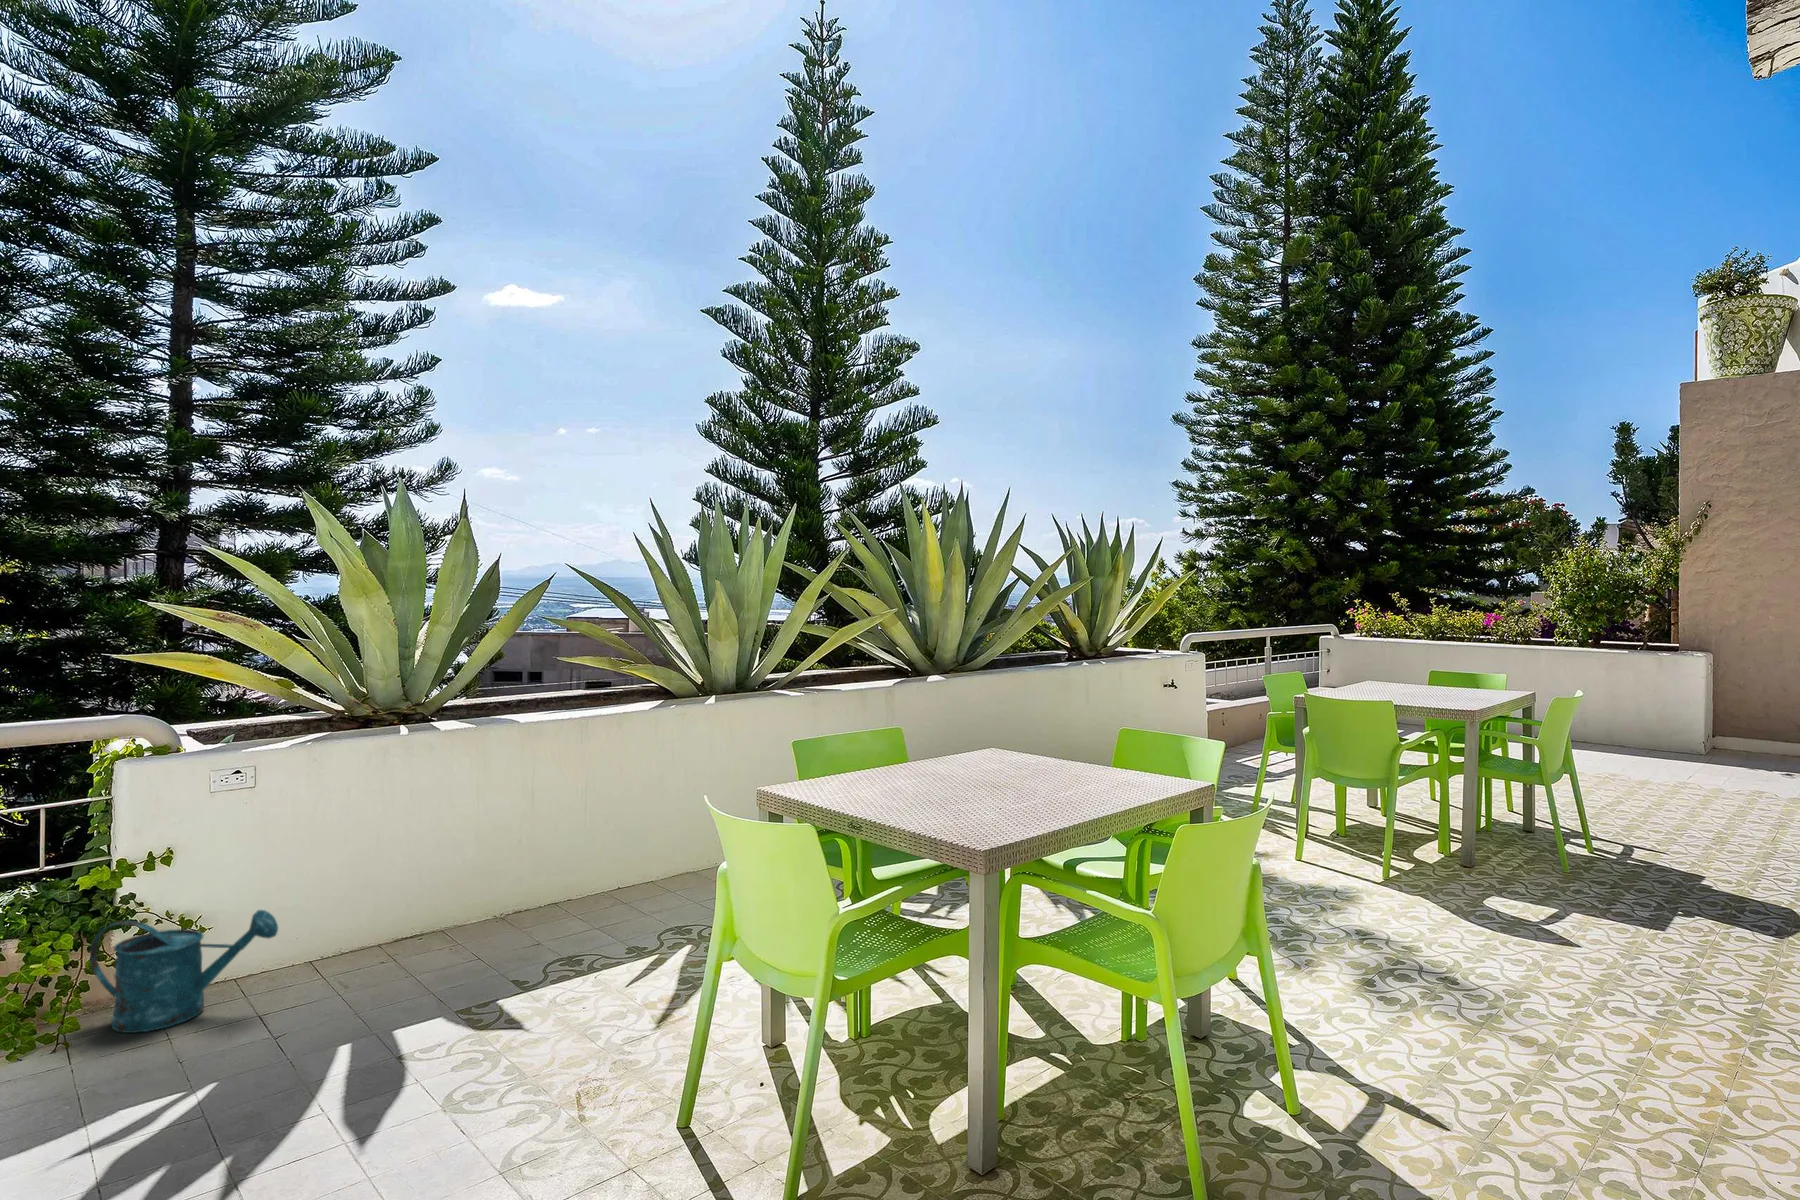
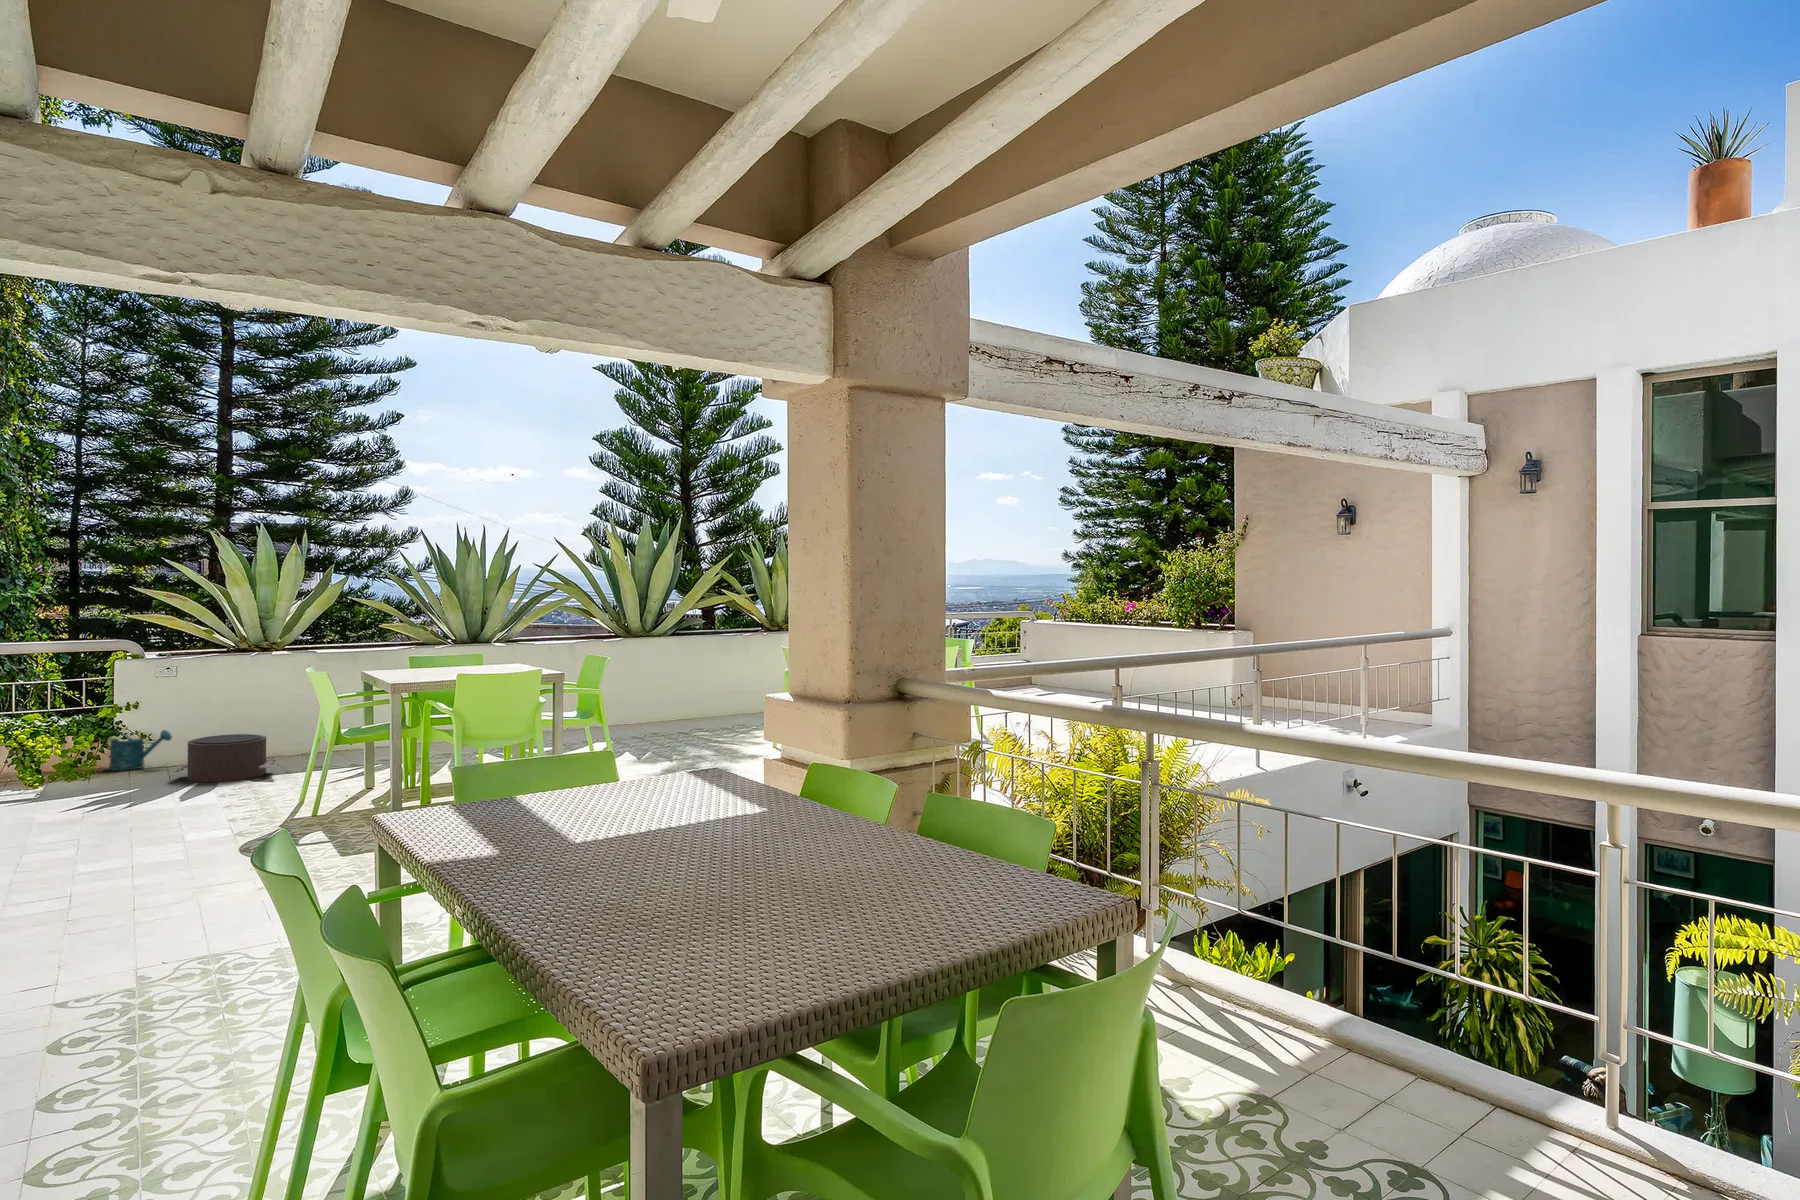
pouf: none [329,911,578,1081] -> present [172,734,276,782]

